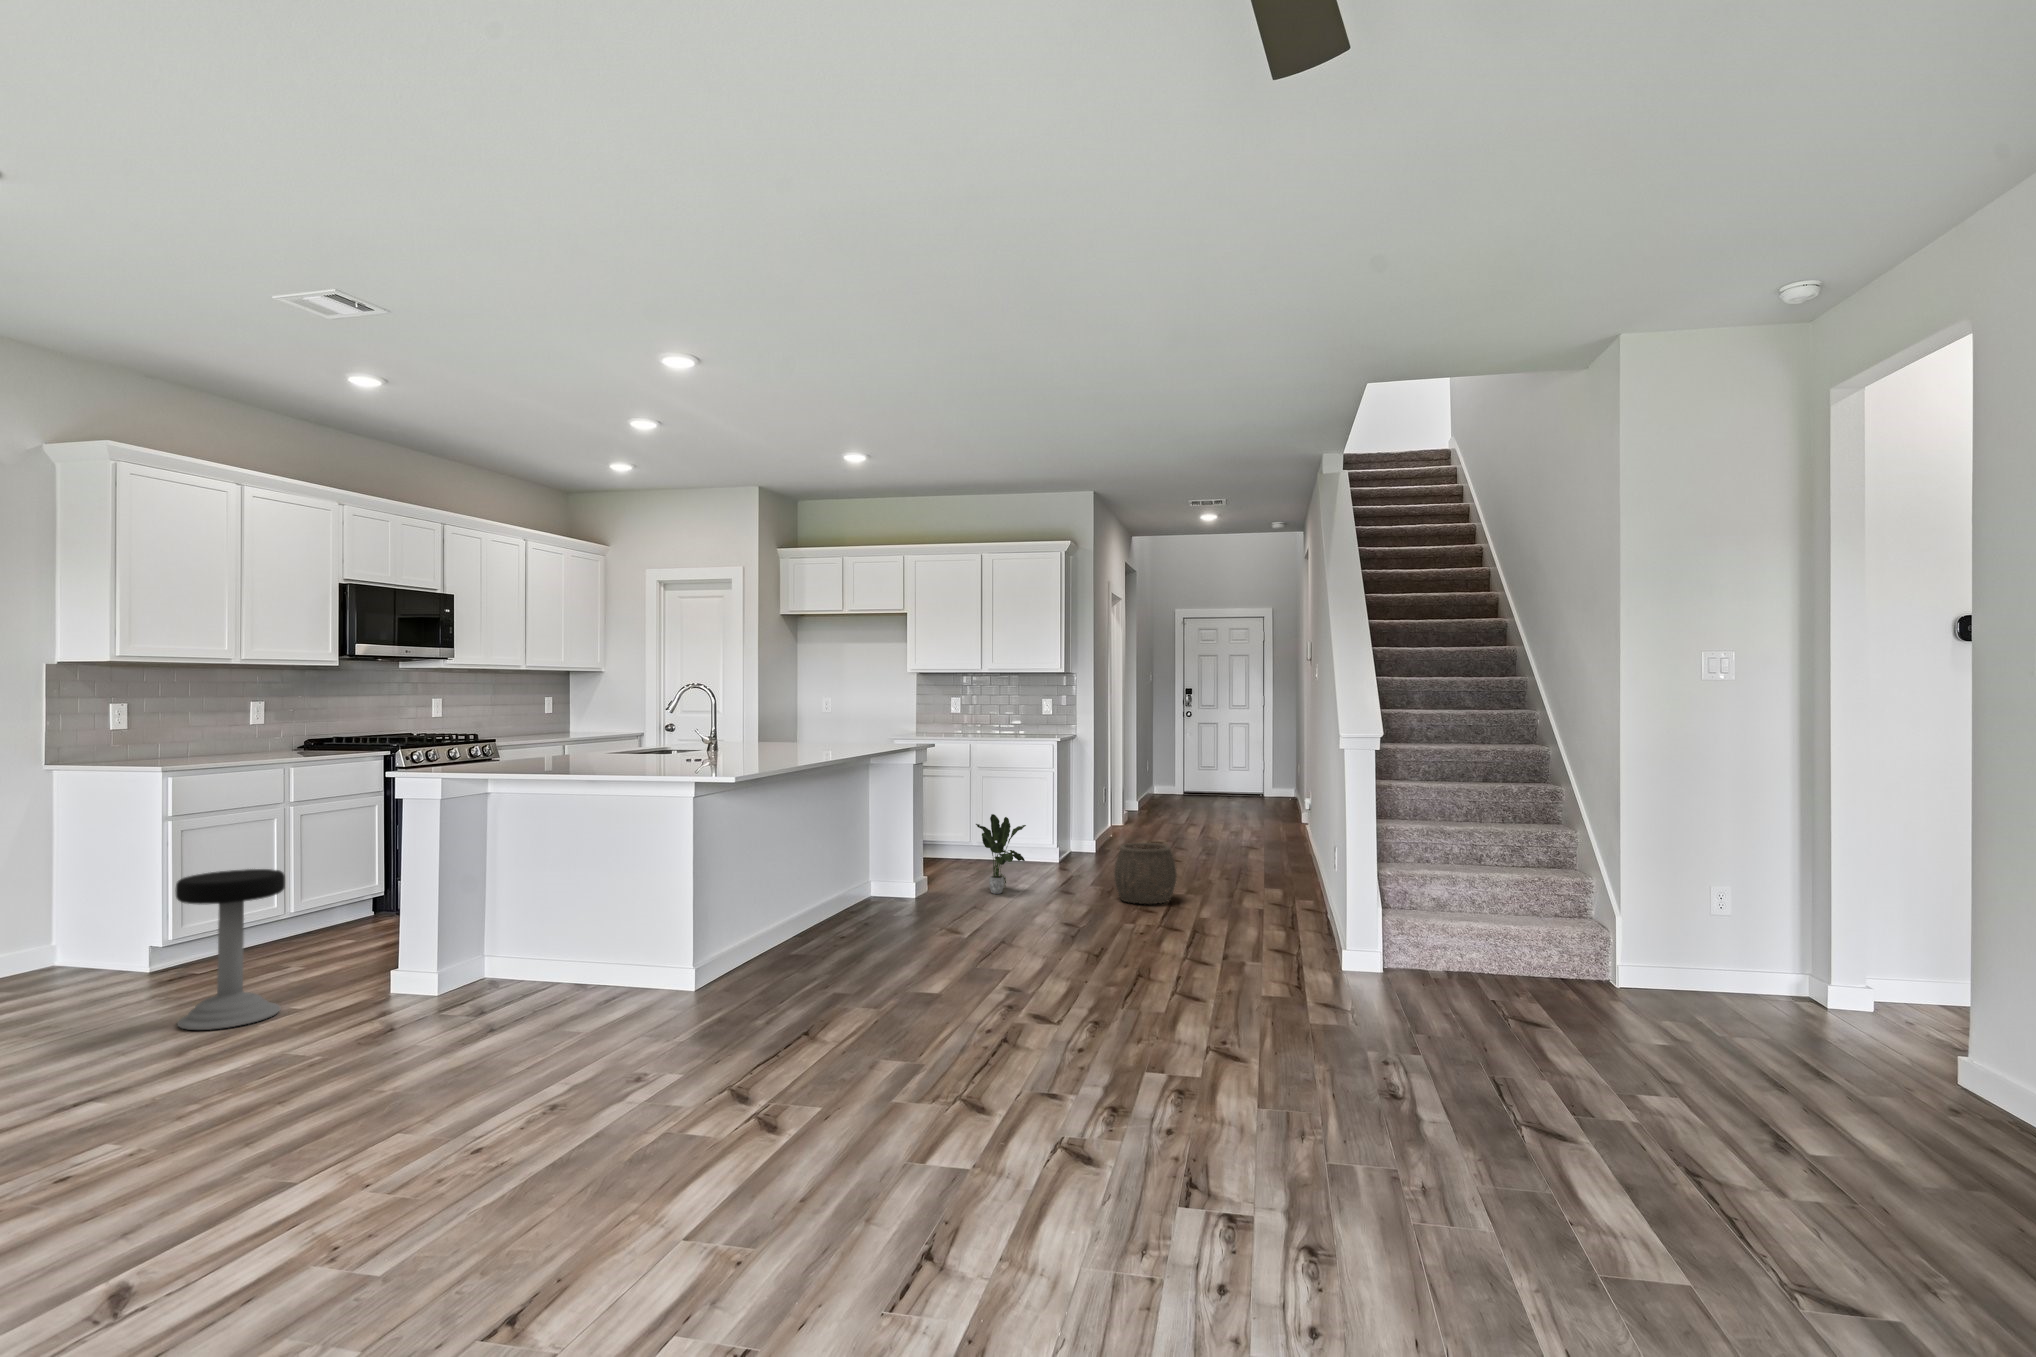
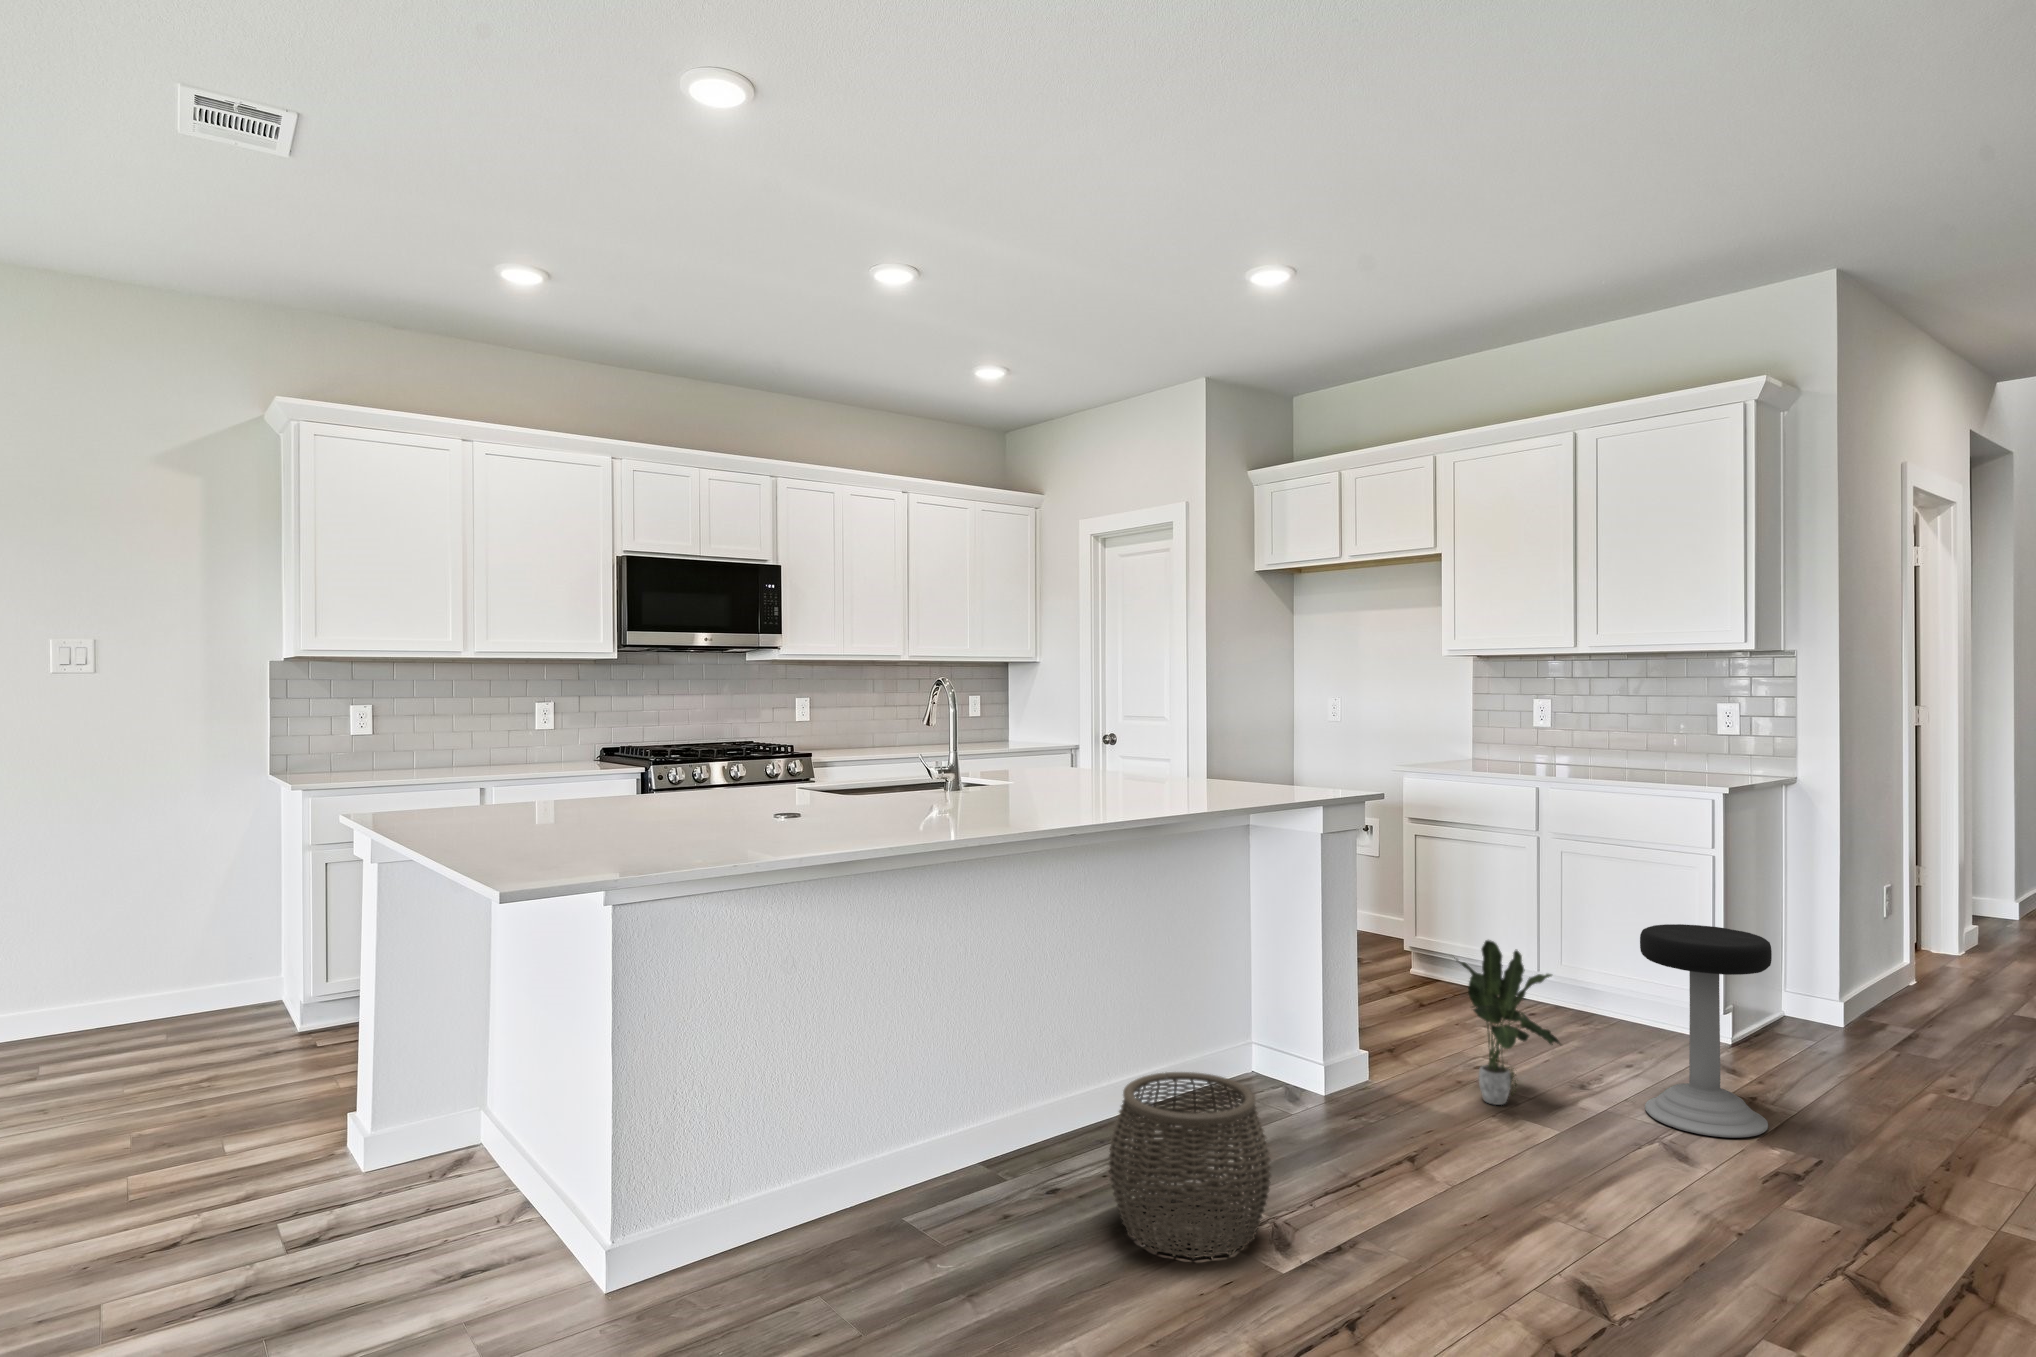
woven basket: present [1114,843,1177,904] -> present [1109,1072,1271,1259]
stool: present [175,869,285,1030] -> present [1640,924,1772,1138]

